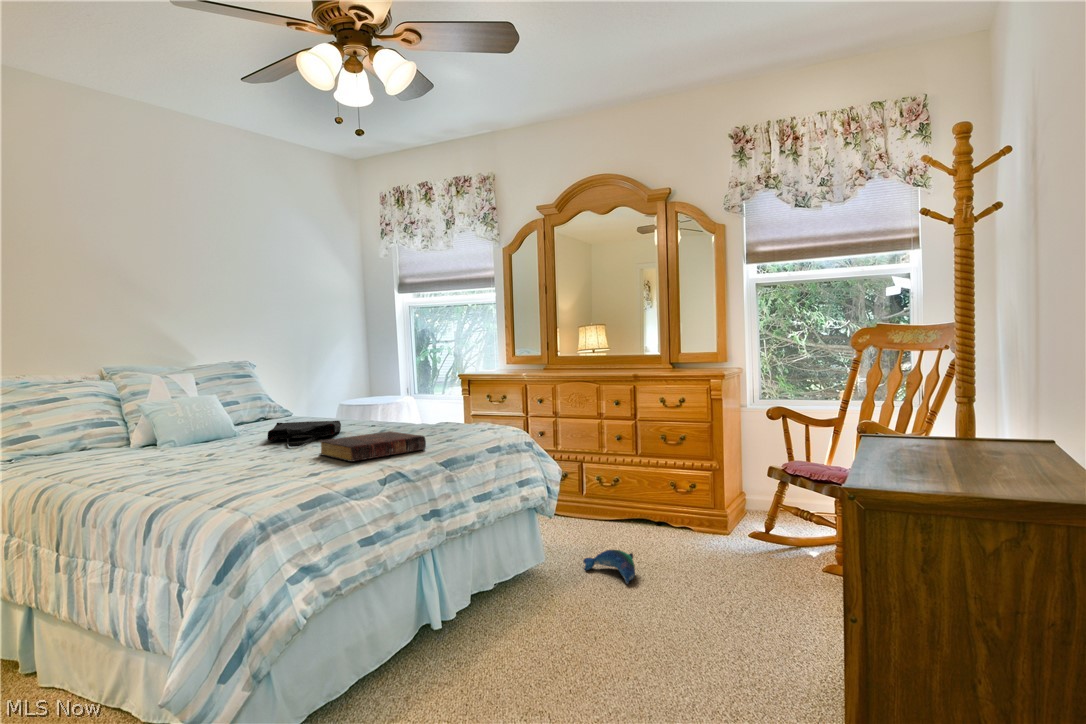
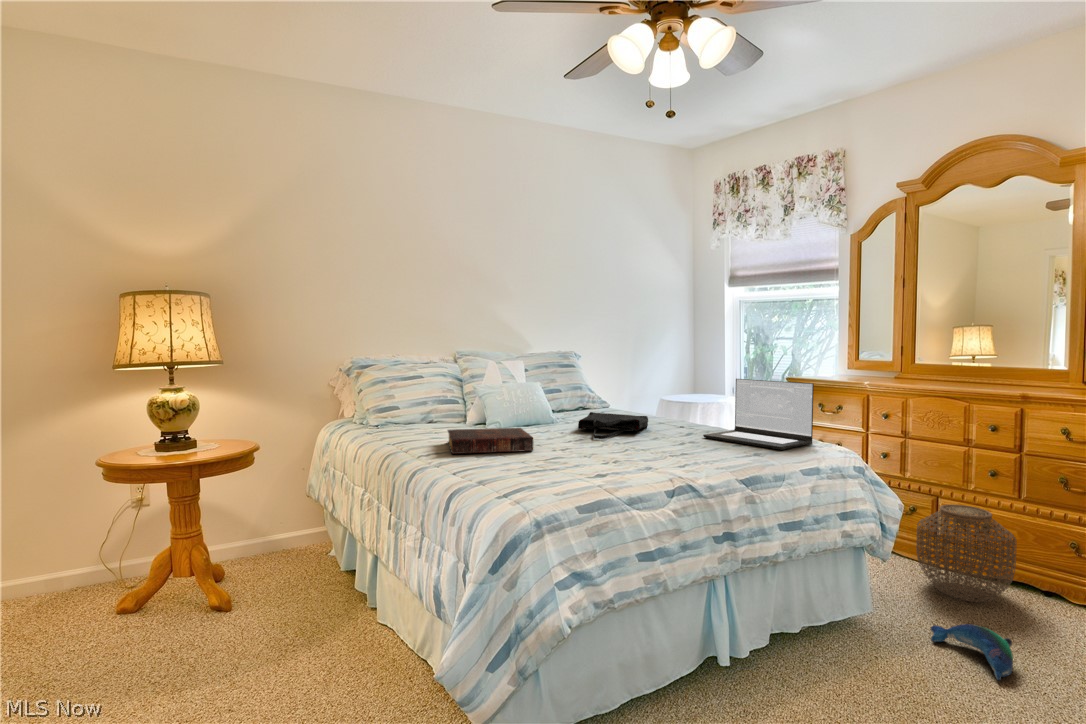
laptop: none [398,376,491,435] -> present [703,379,814,450]
book: present [319,431,426,462] -> present [448,428,533,454]
woven basket: none [568,465,632,537] -> present [916,504,1017,602]

